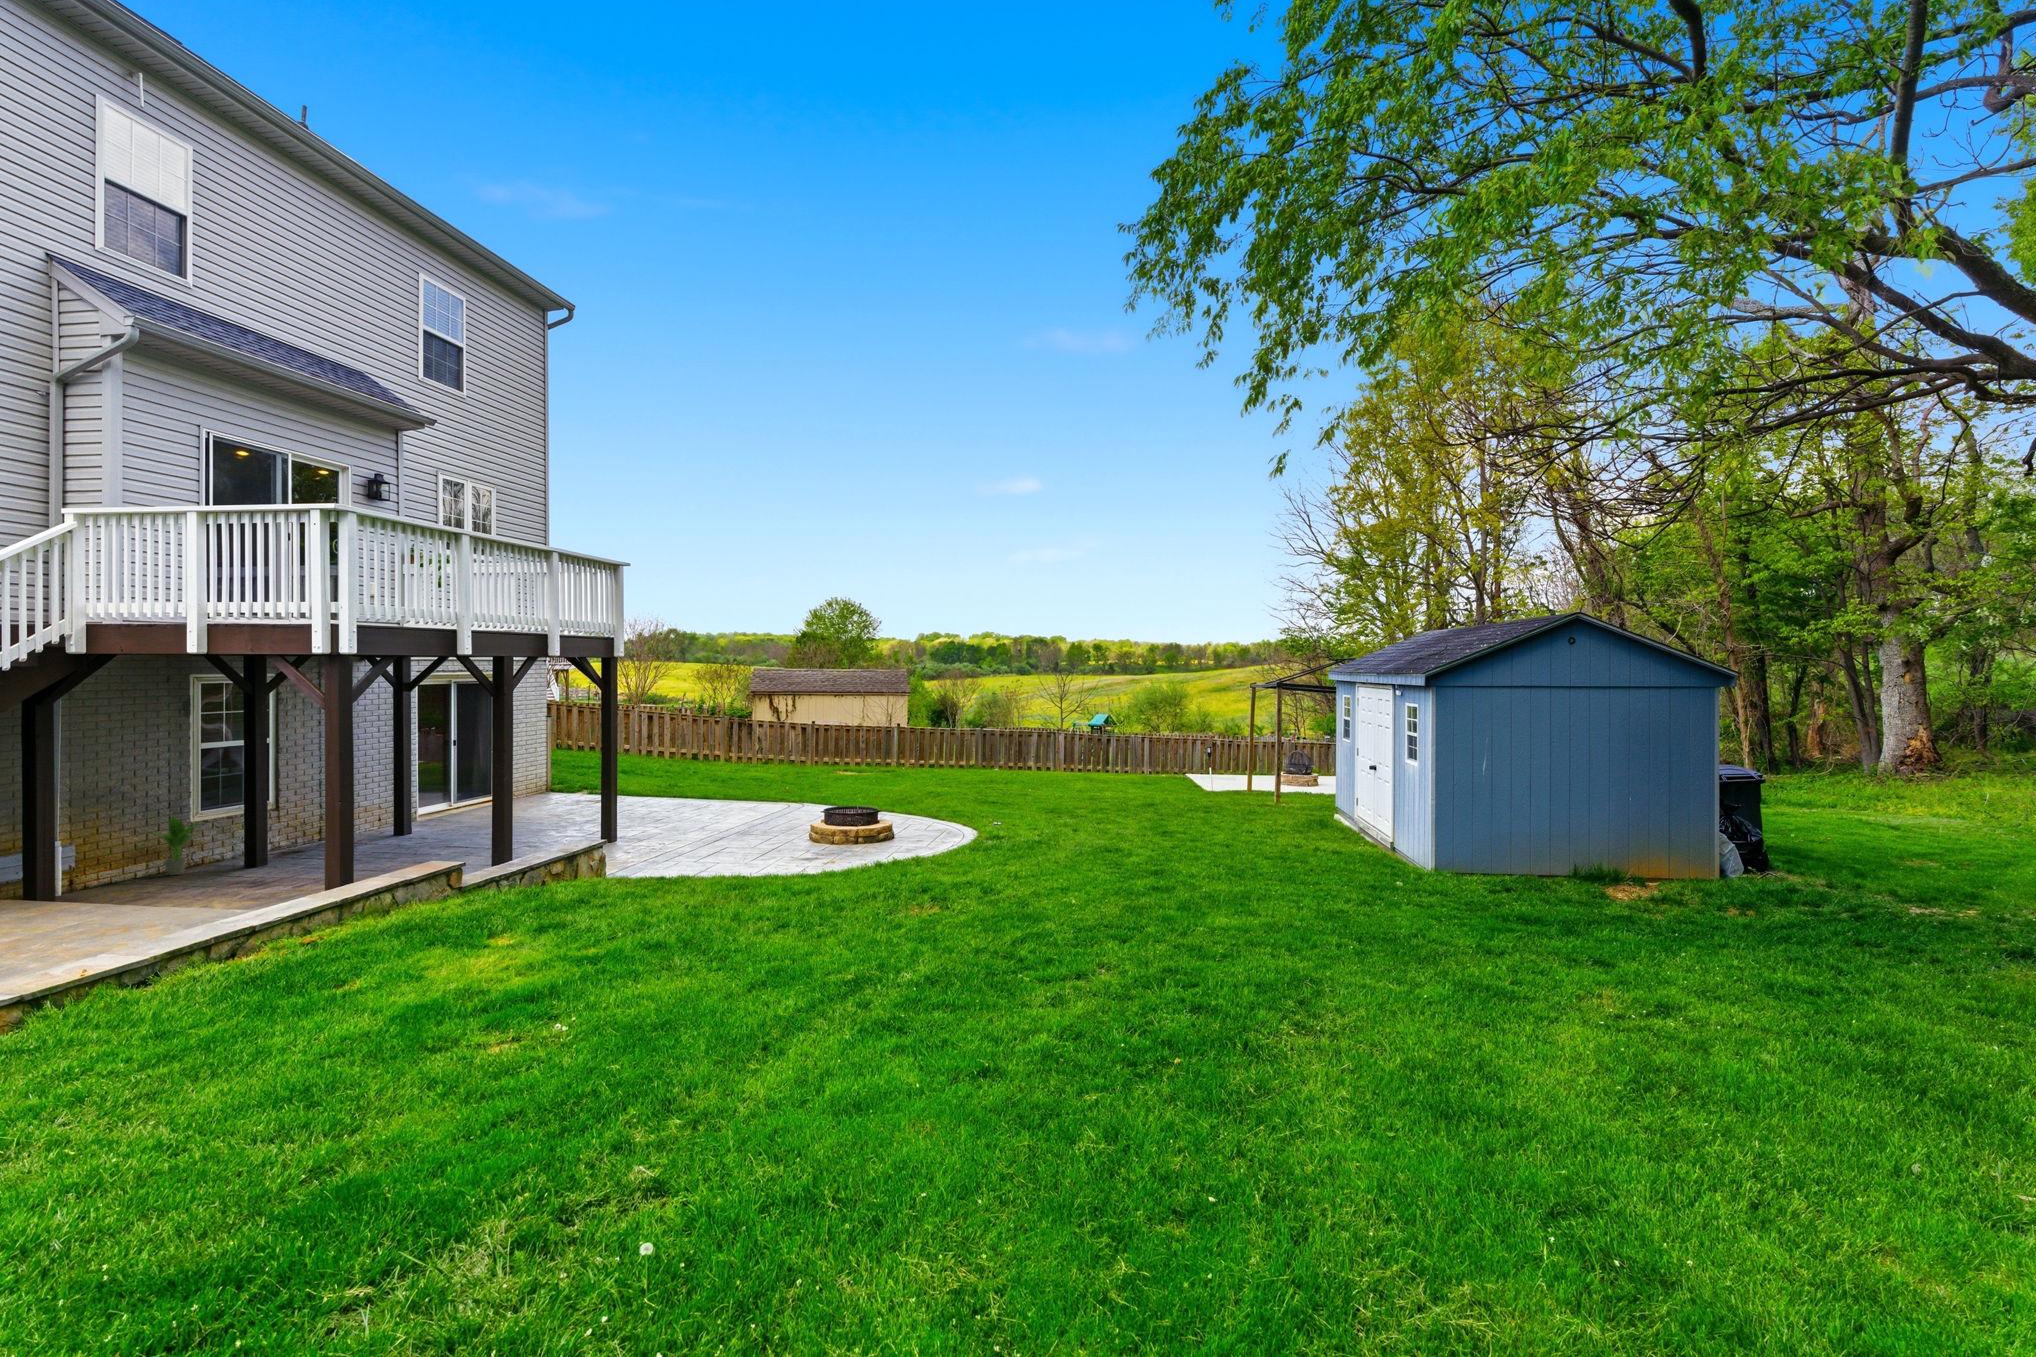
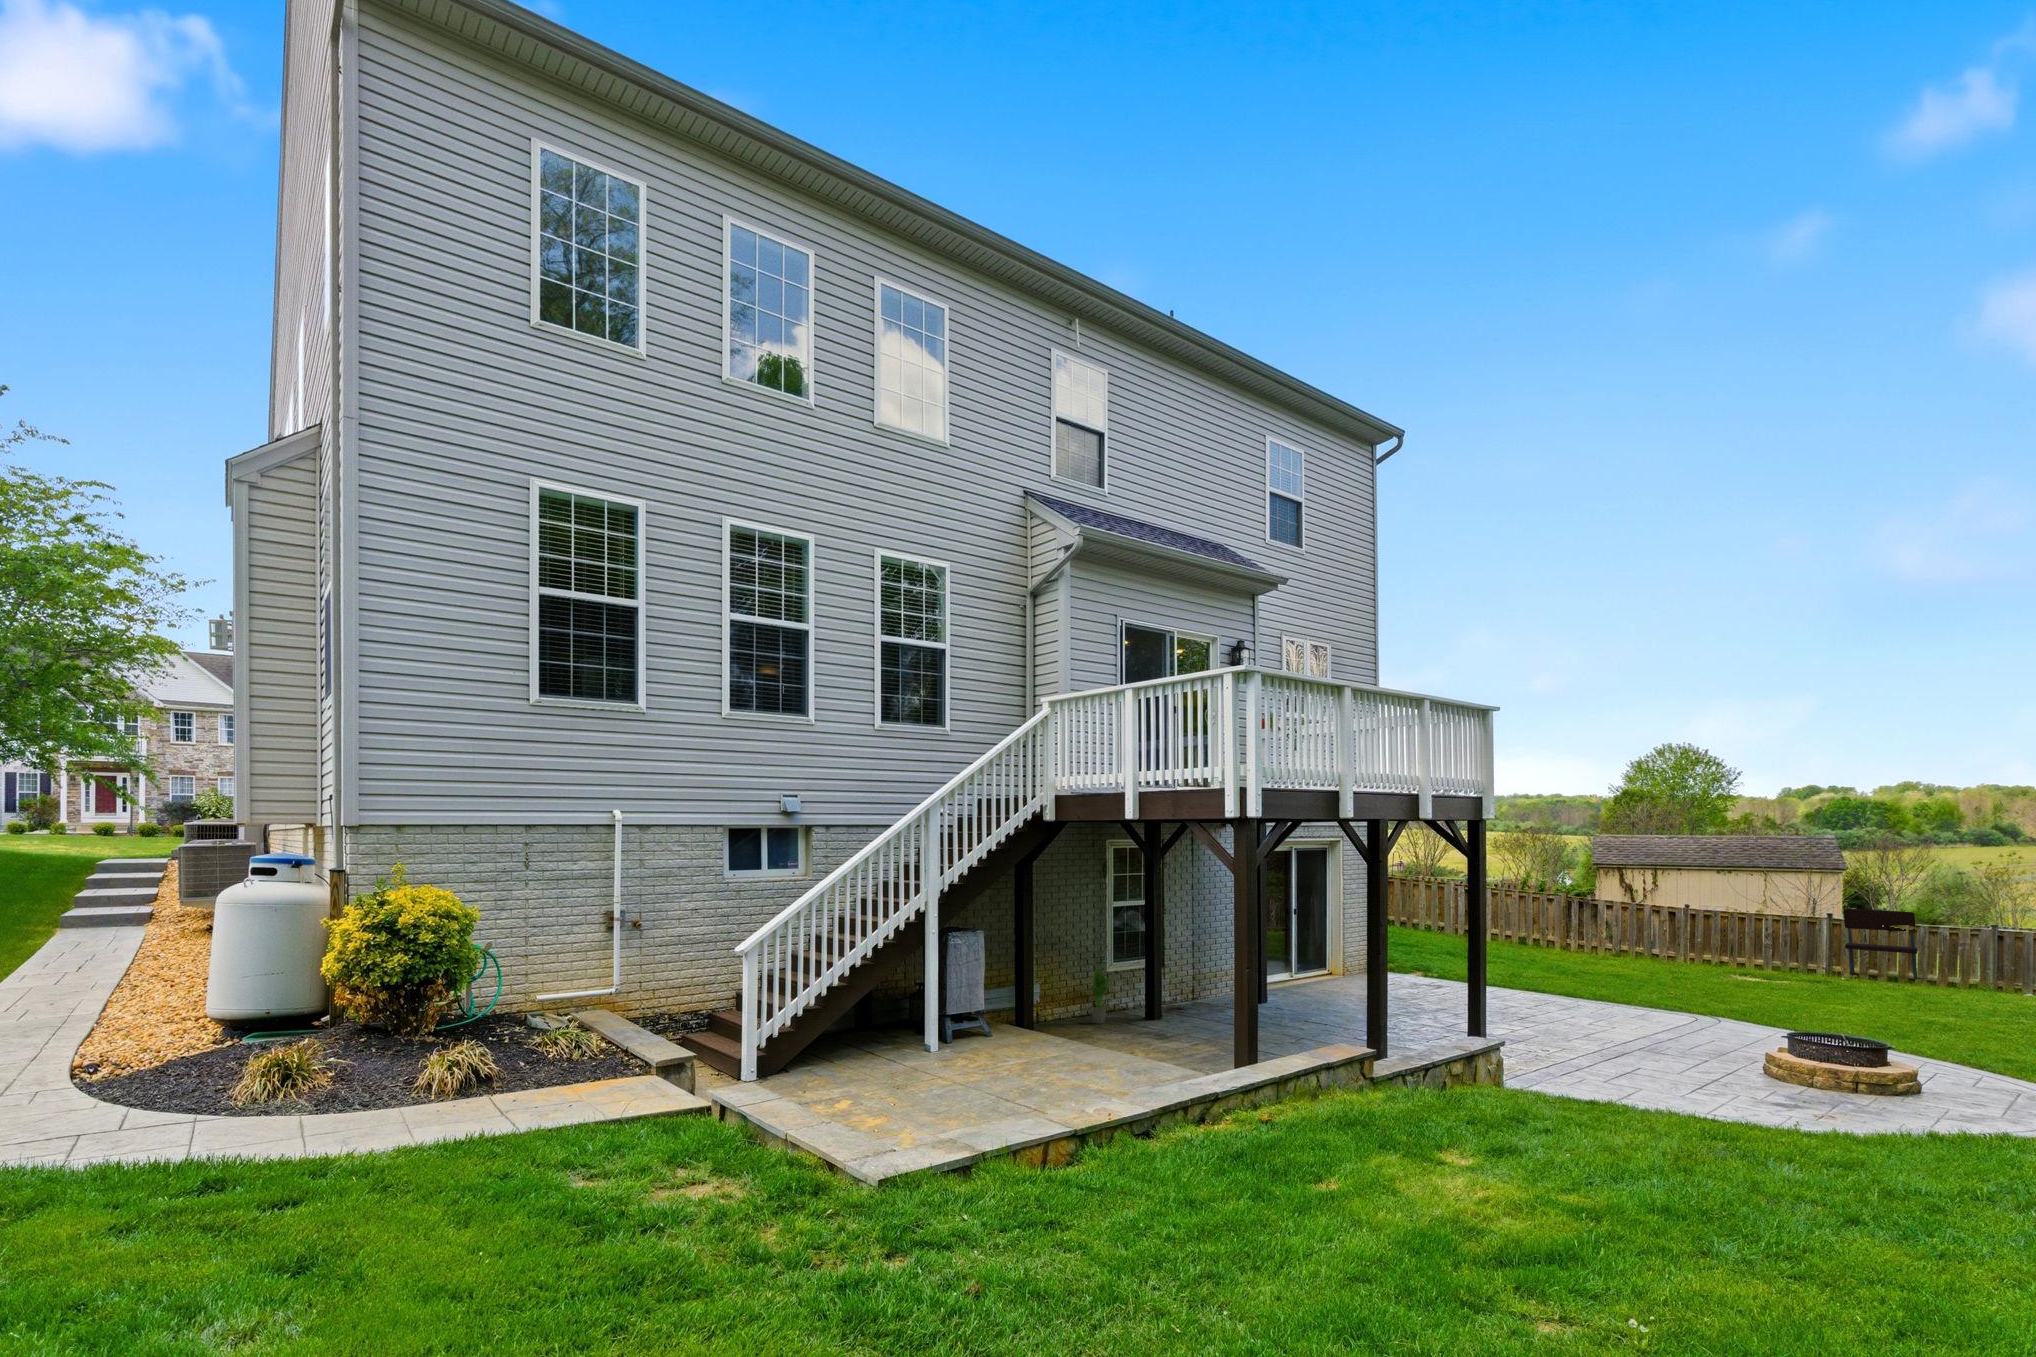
bench: none [904,721,943,764] -> present [1844,909,1917,979]

